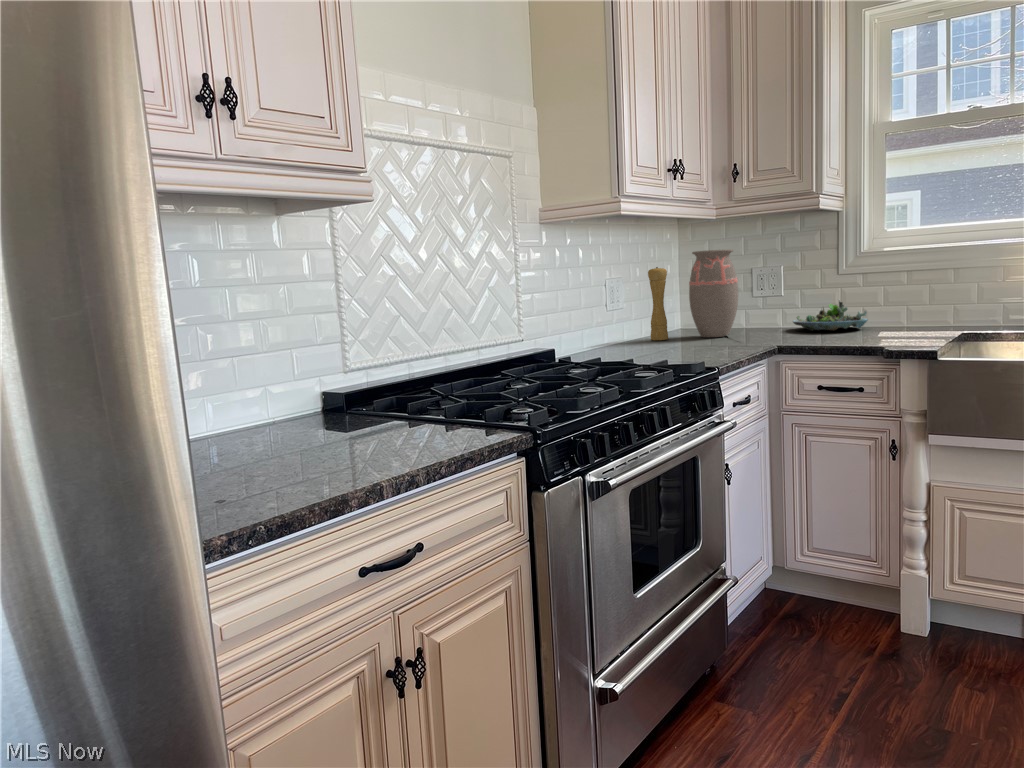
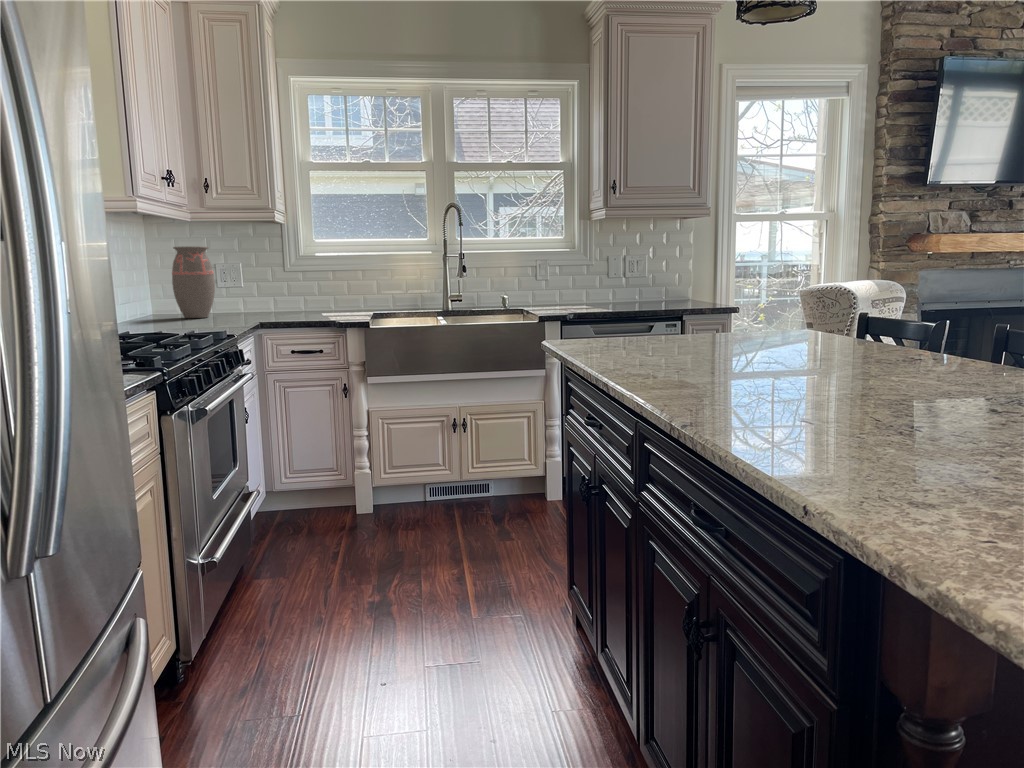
pepper mill: present [648,267,668,340] -> none [135,258,157,321]
succulent planter: present [793,300,868,331] -> none [257,289,312,312]

